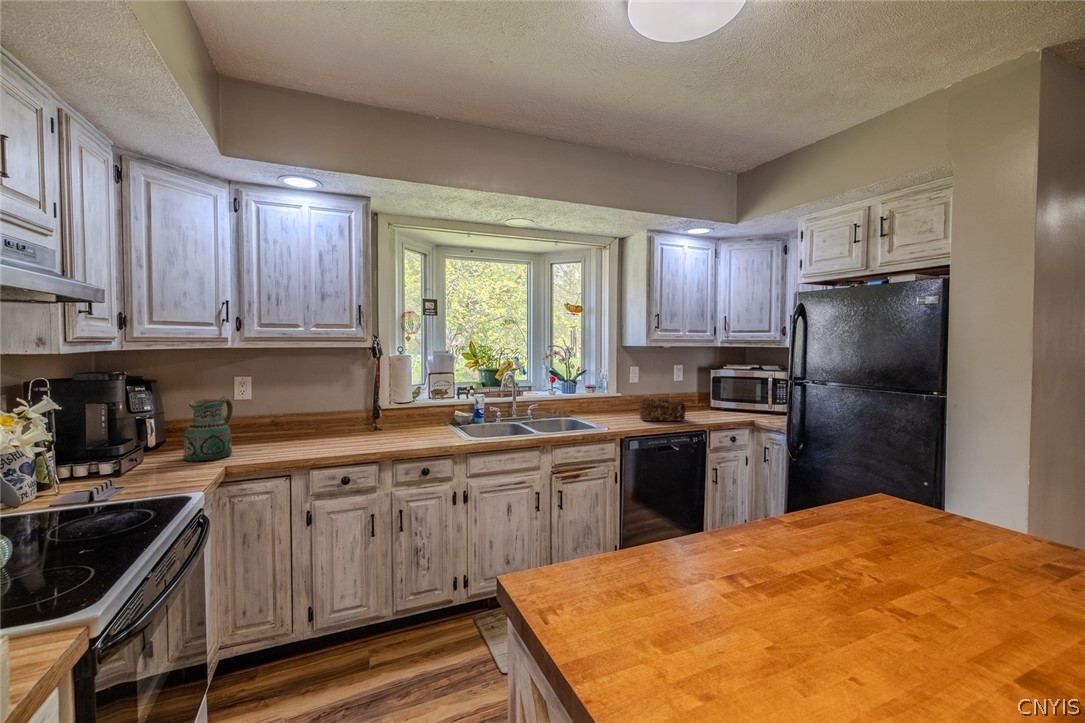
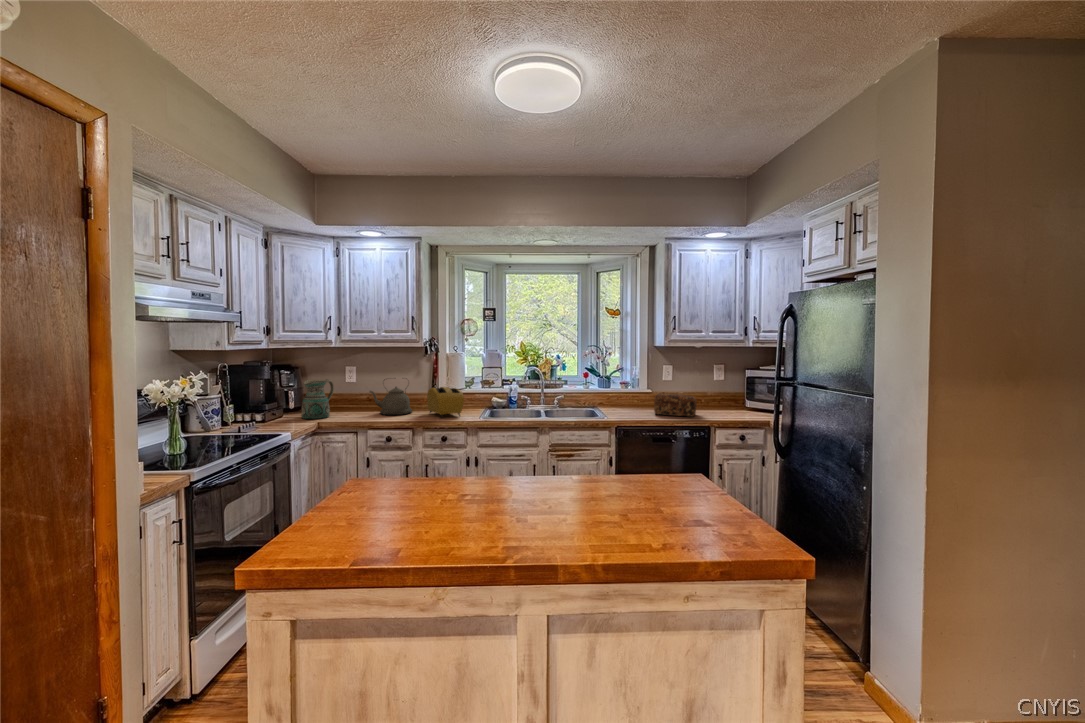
kettle: none [294,391,357,444] -> present [370,379,412,415]
toaster: none [381,401,439,443] -> present [427,387,464,417]

